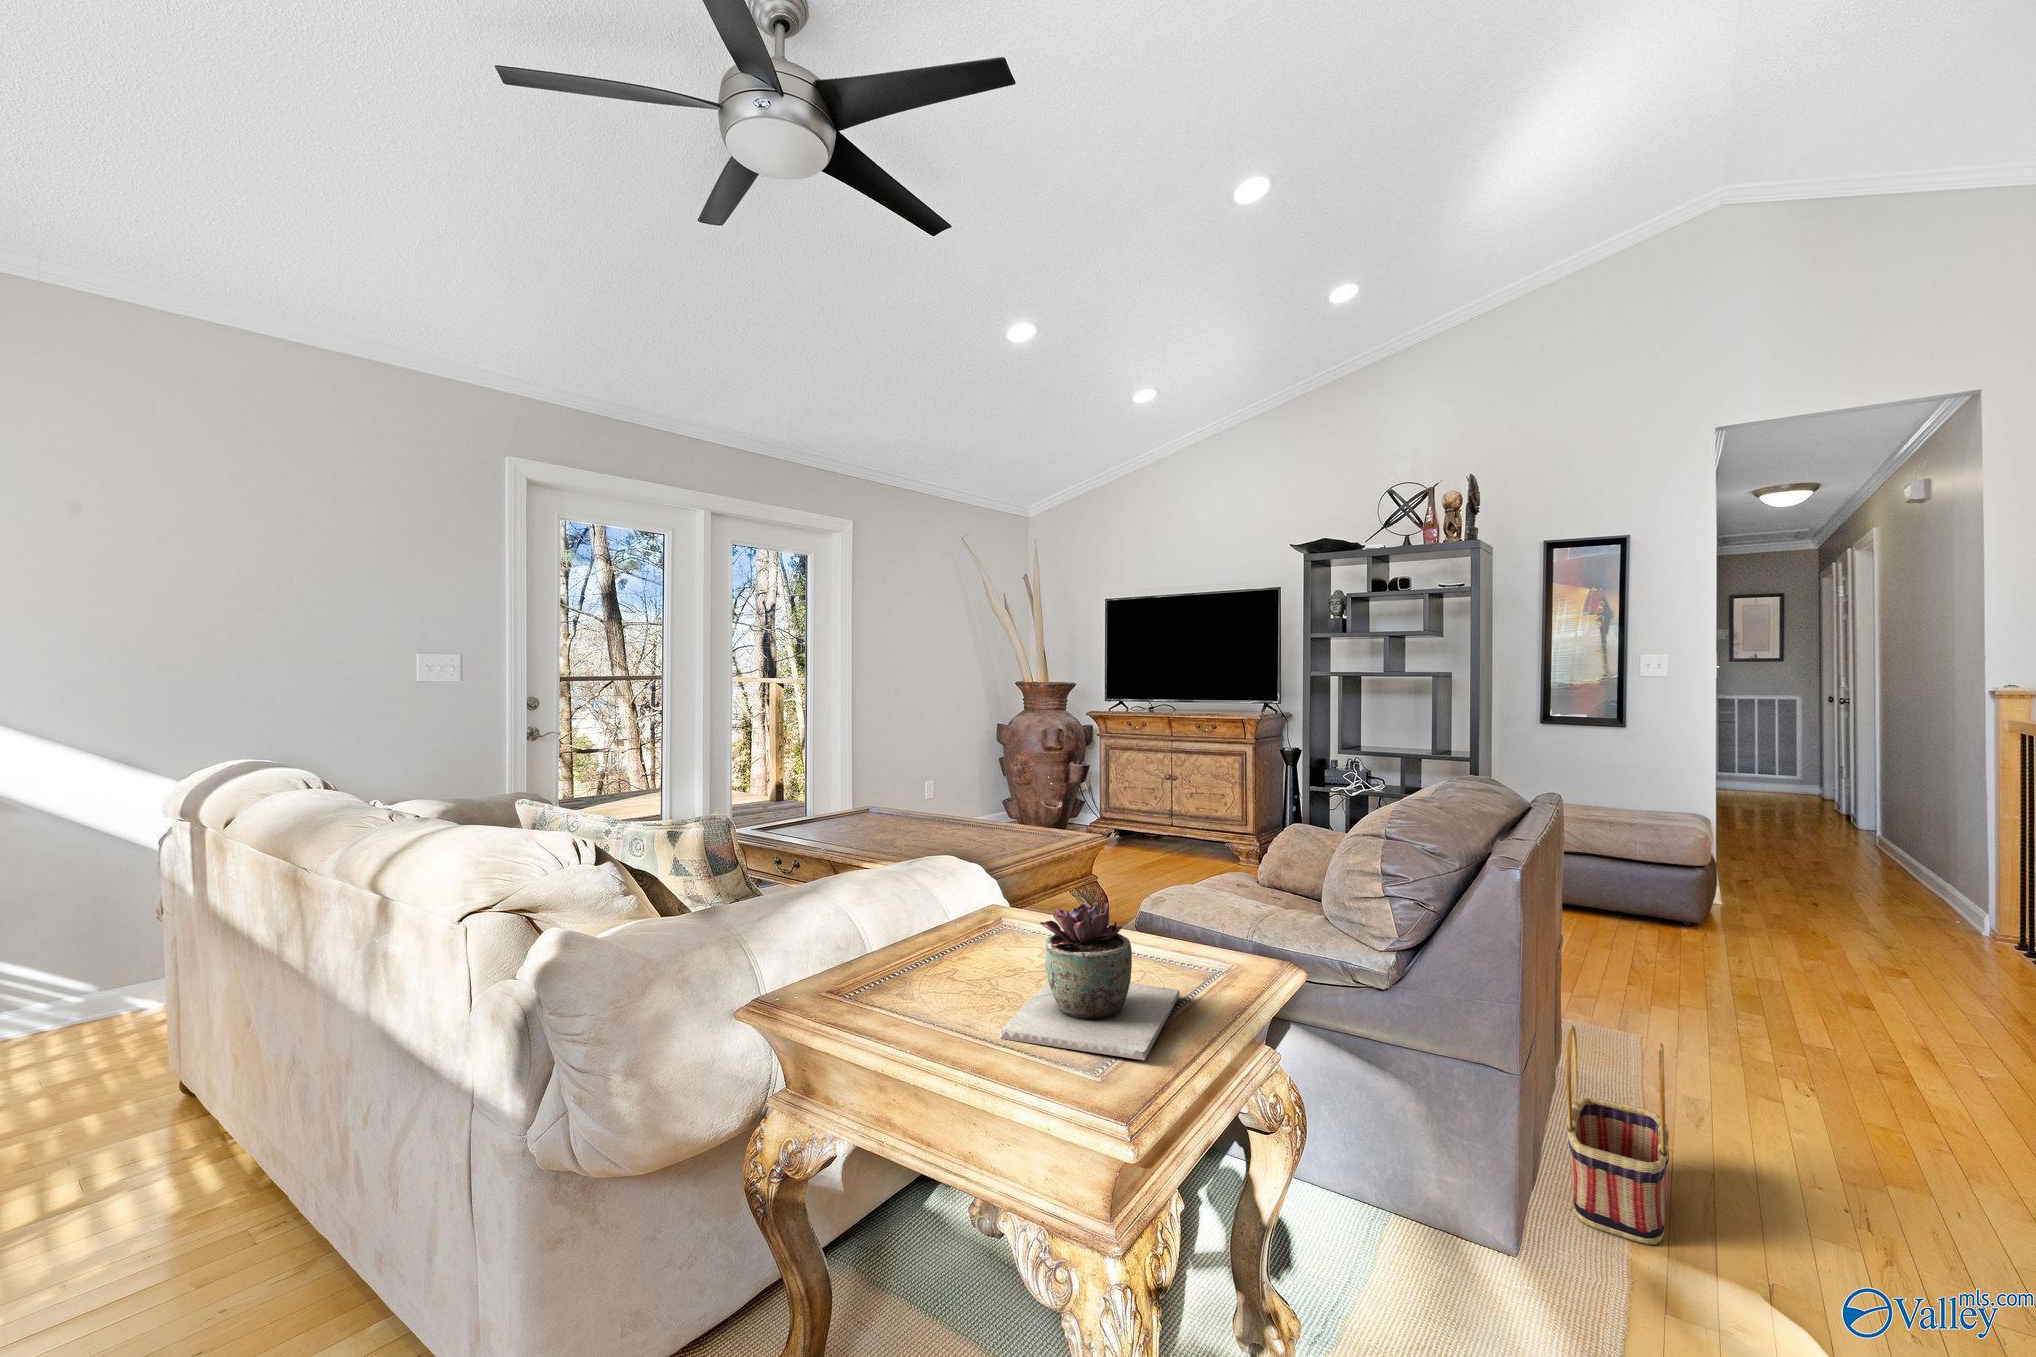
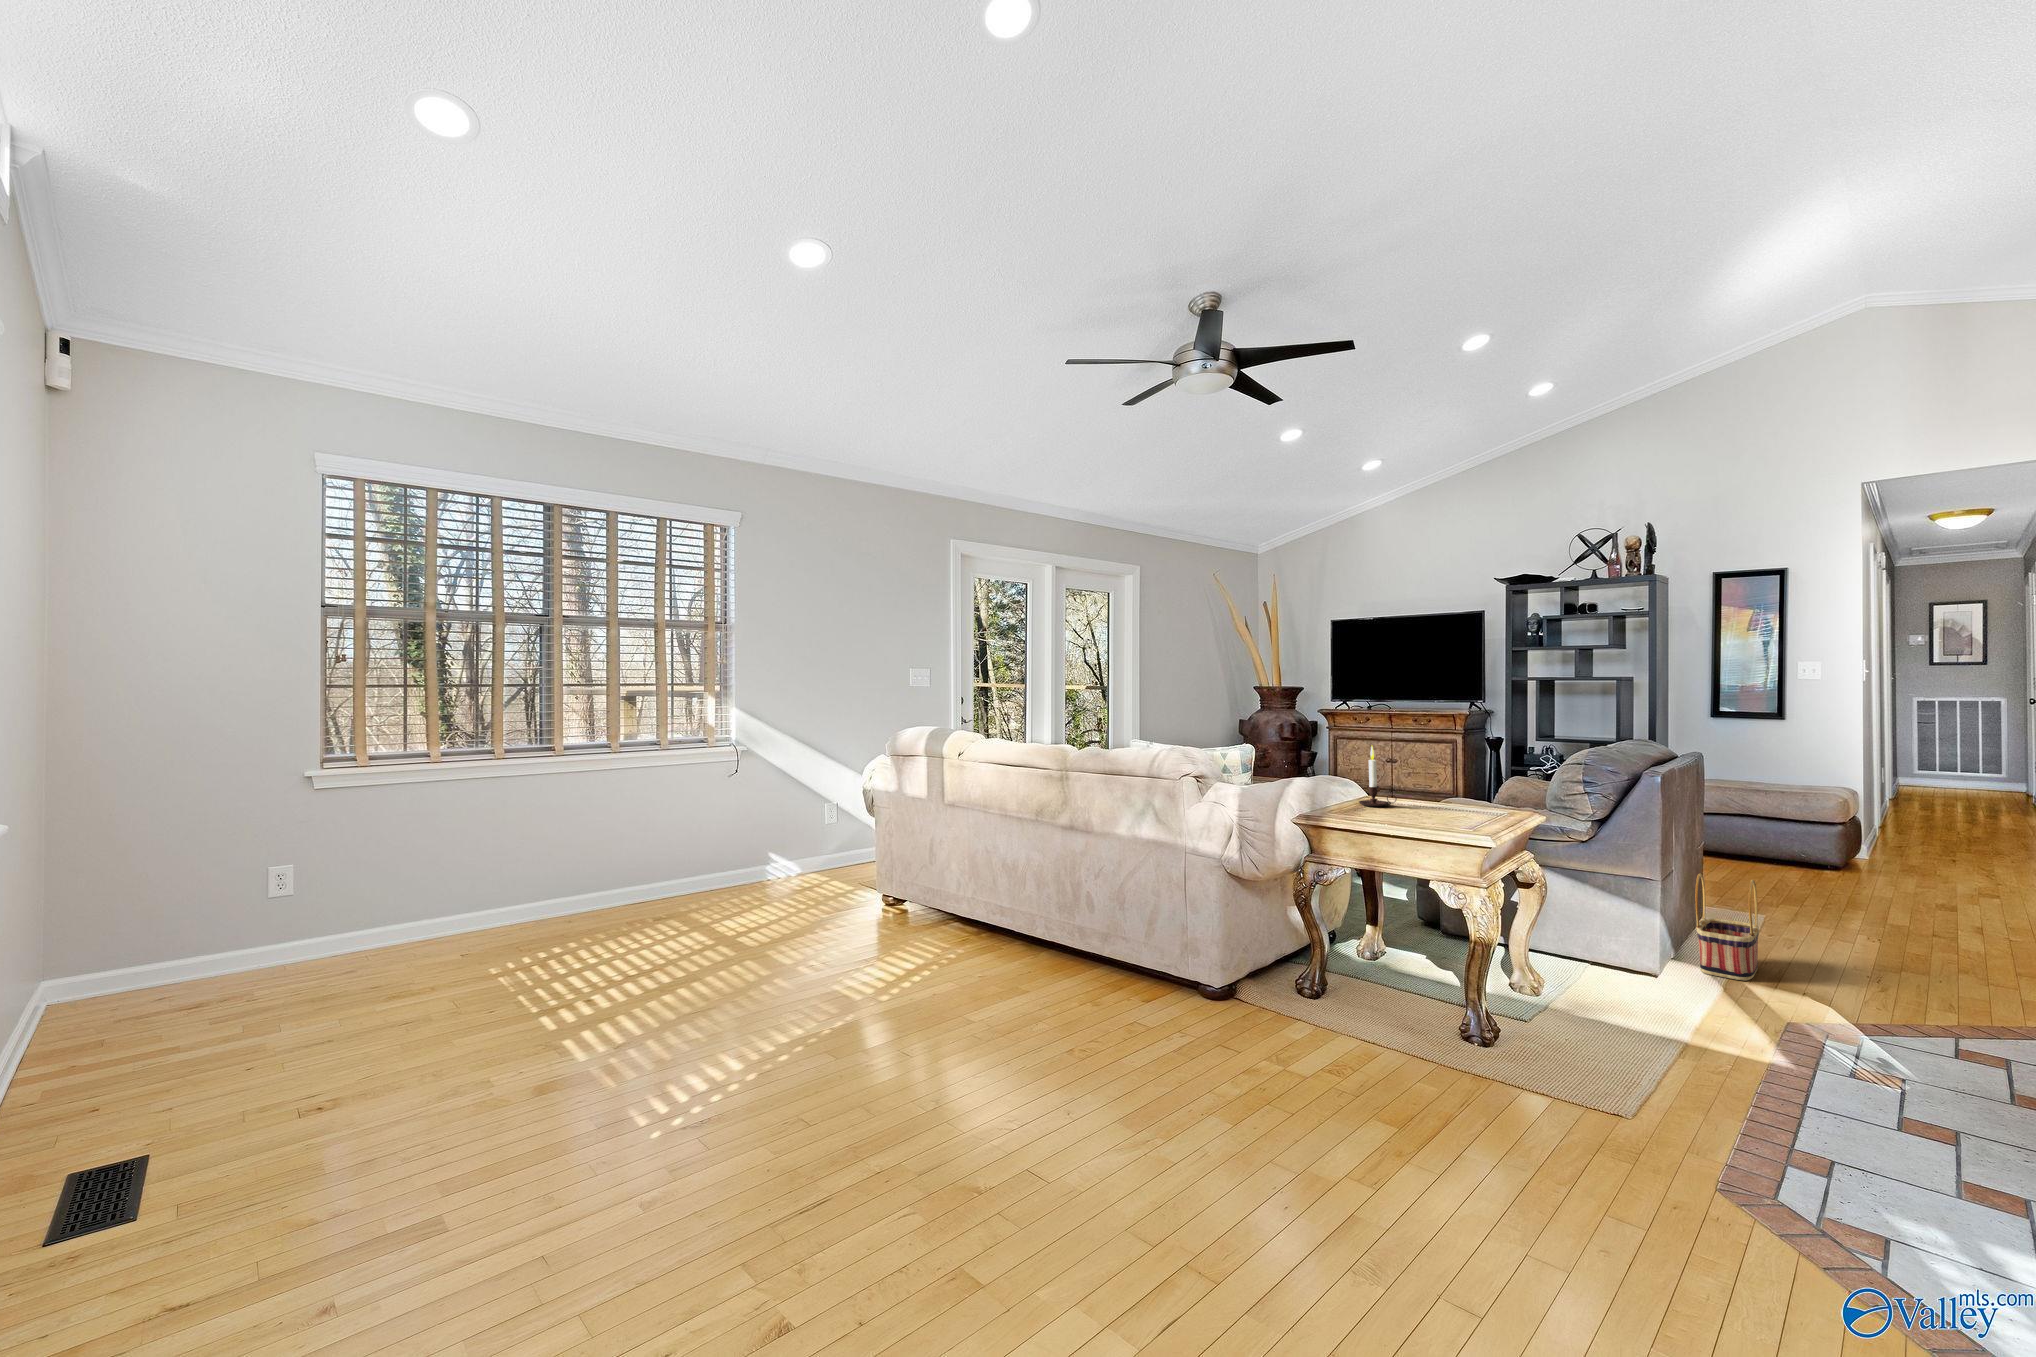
candle: none [857,843,940,1004] -> present [1359,746,1397,806]
succulent plant: present [1000,902,1179,1060] -> none [1432,767,1497,816]

